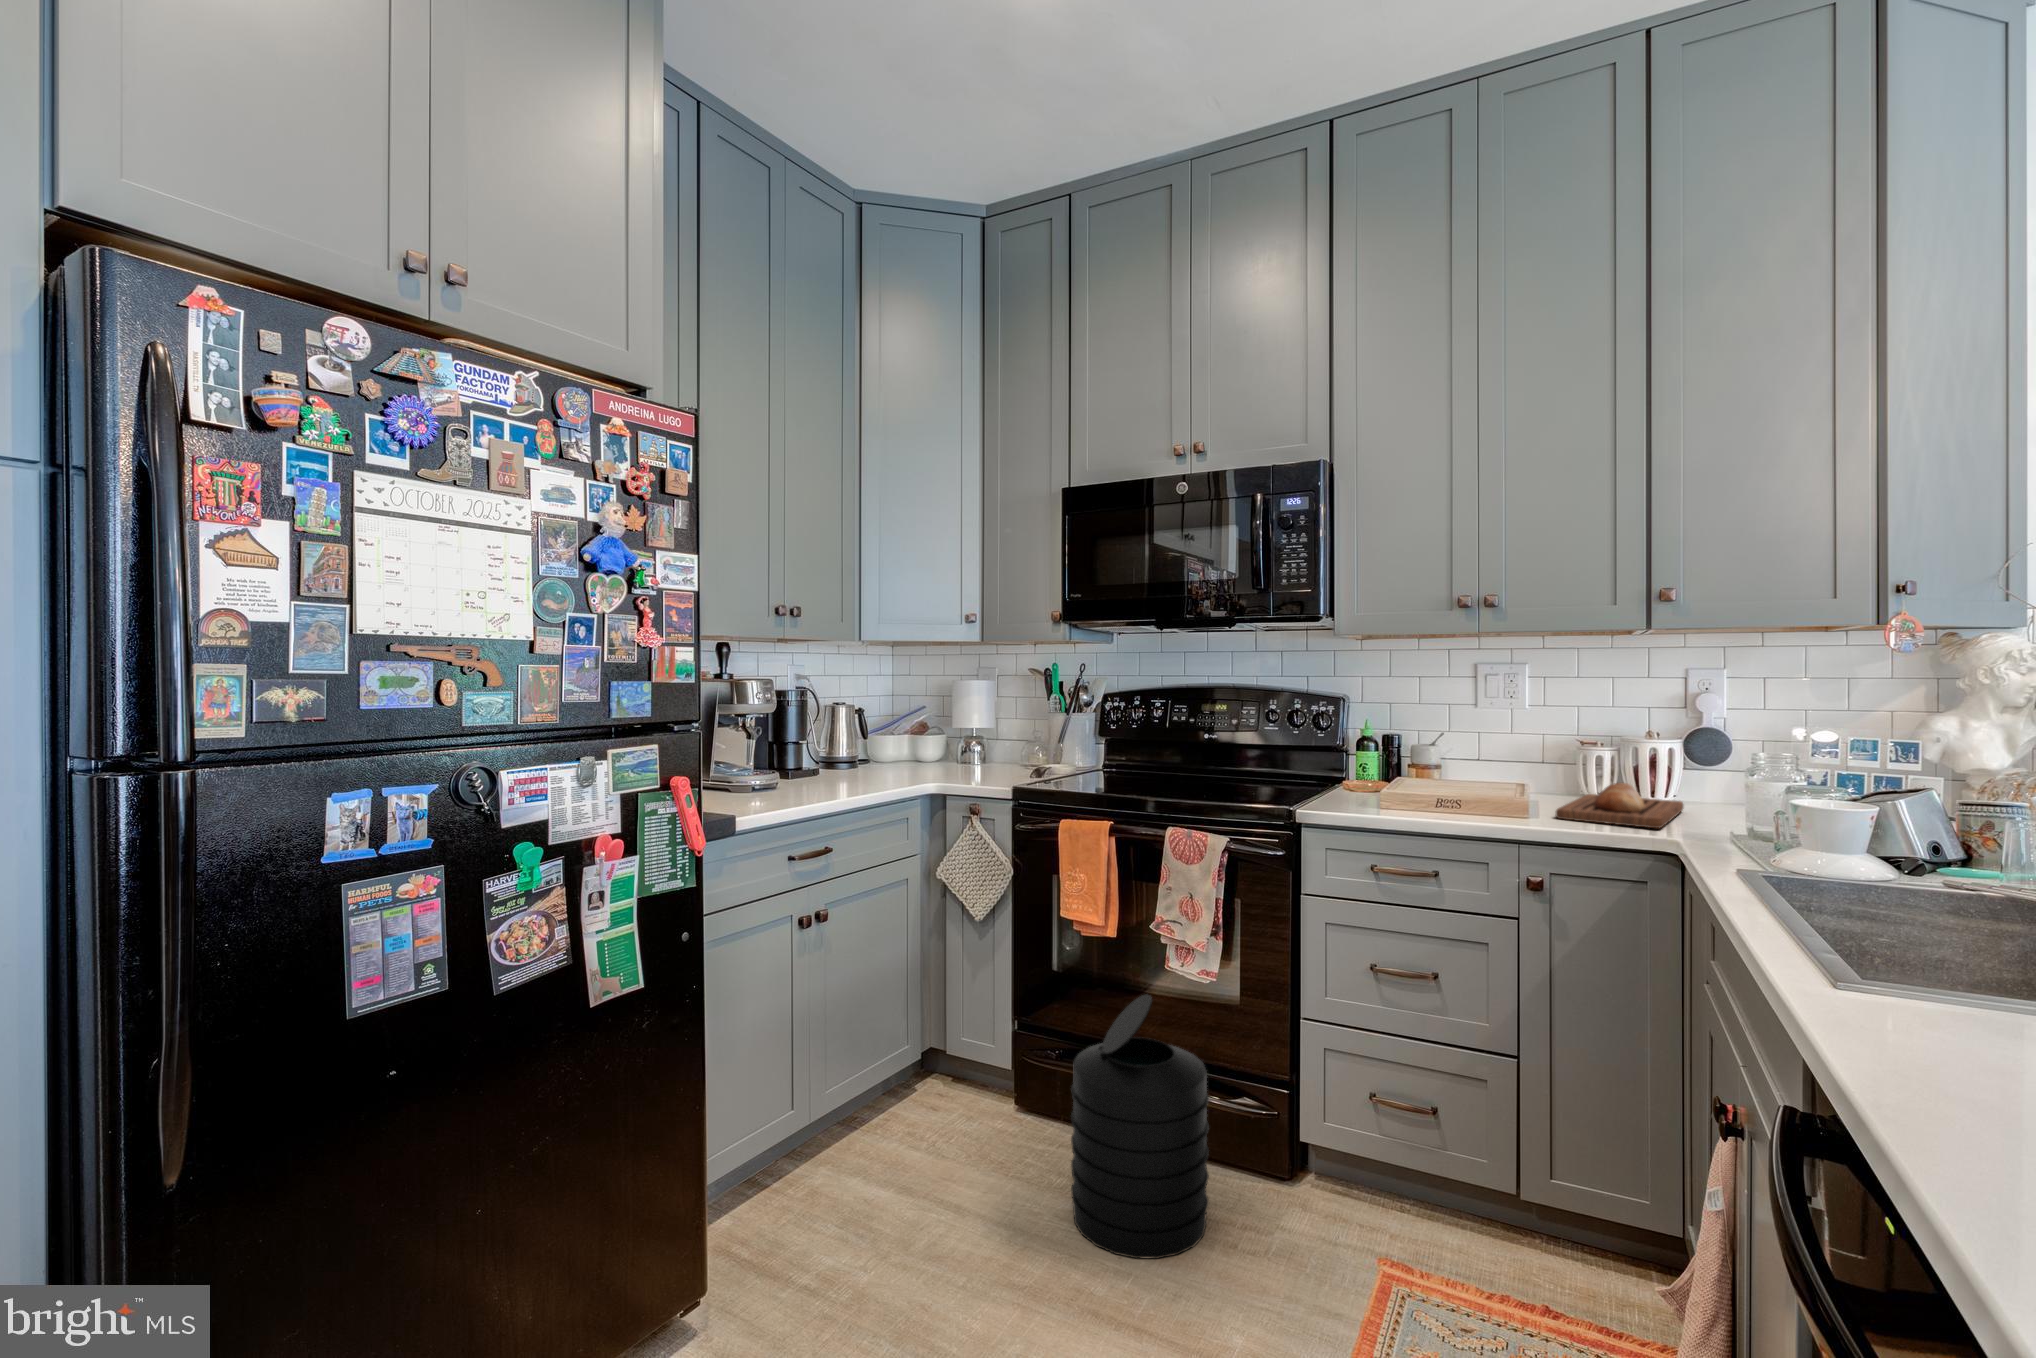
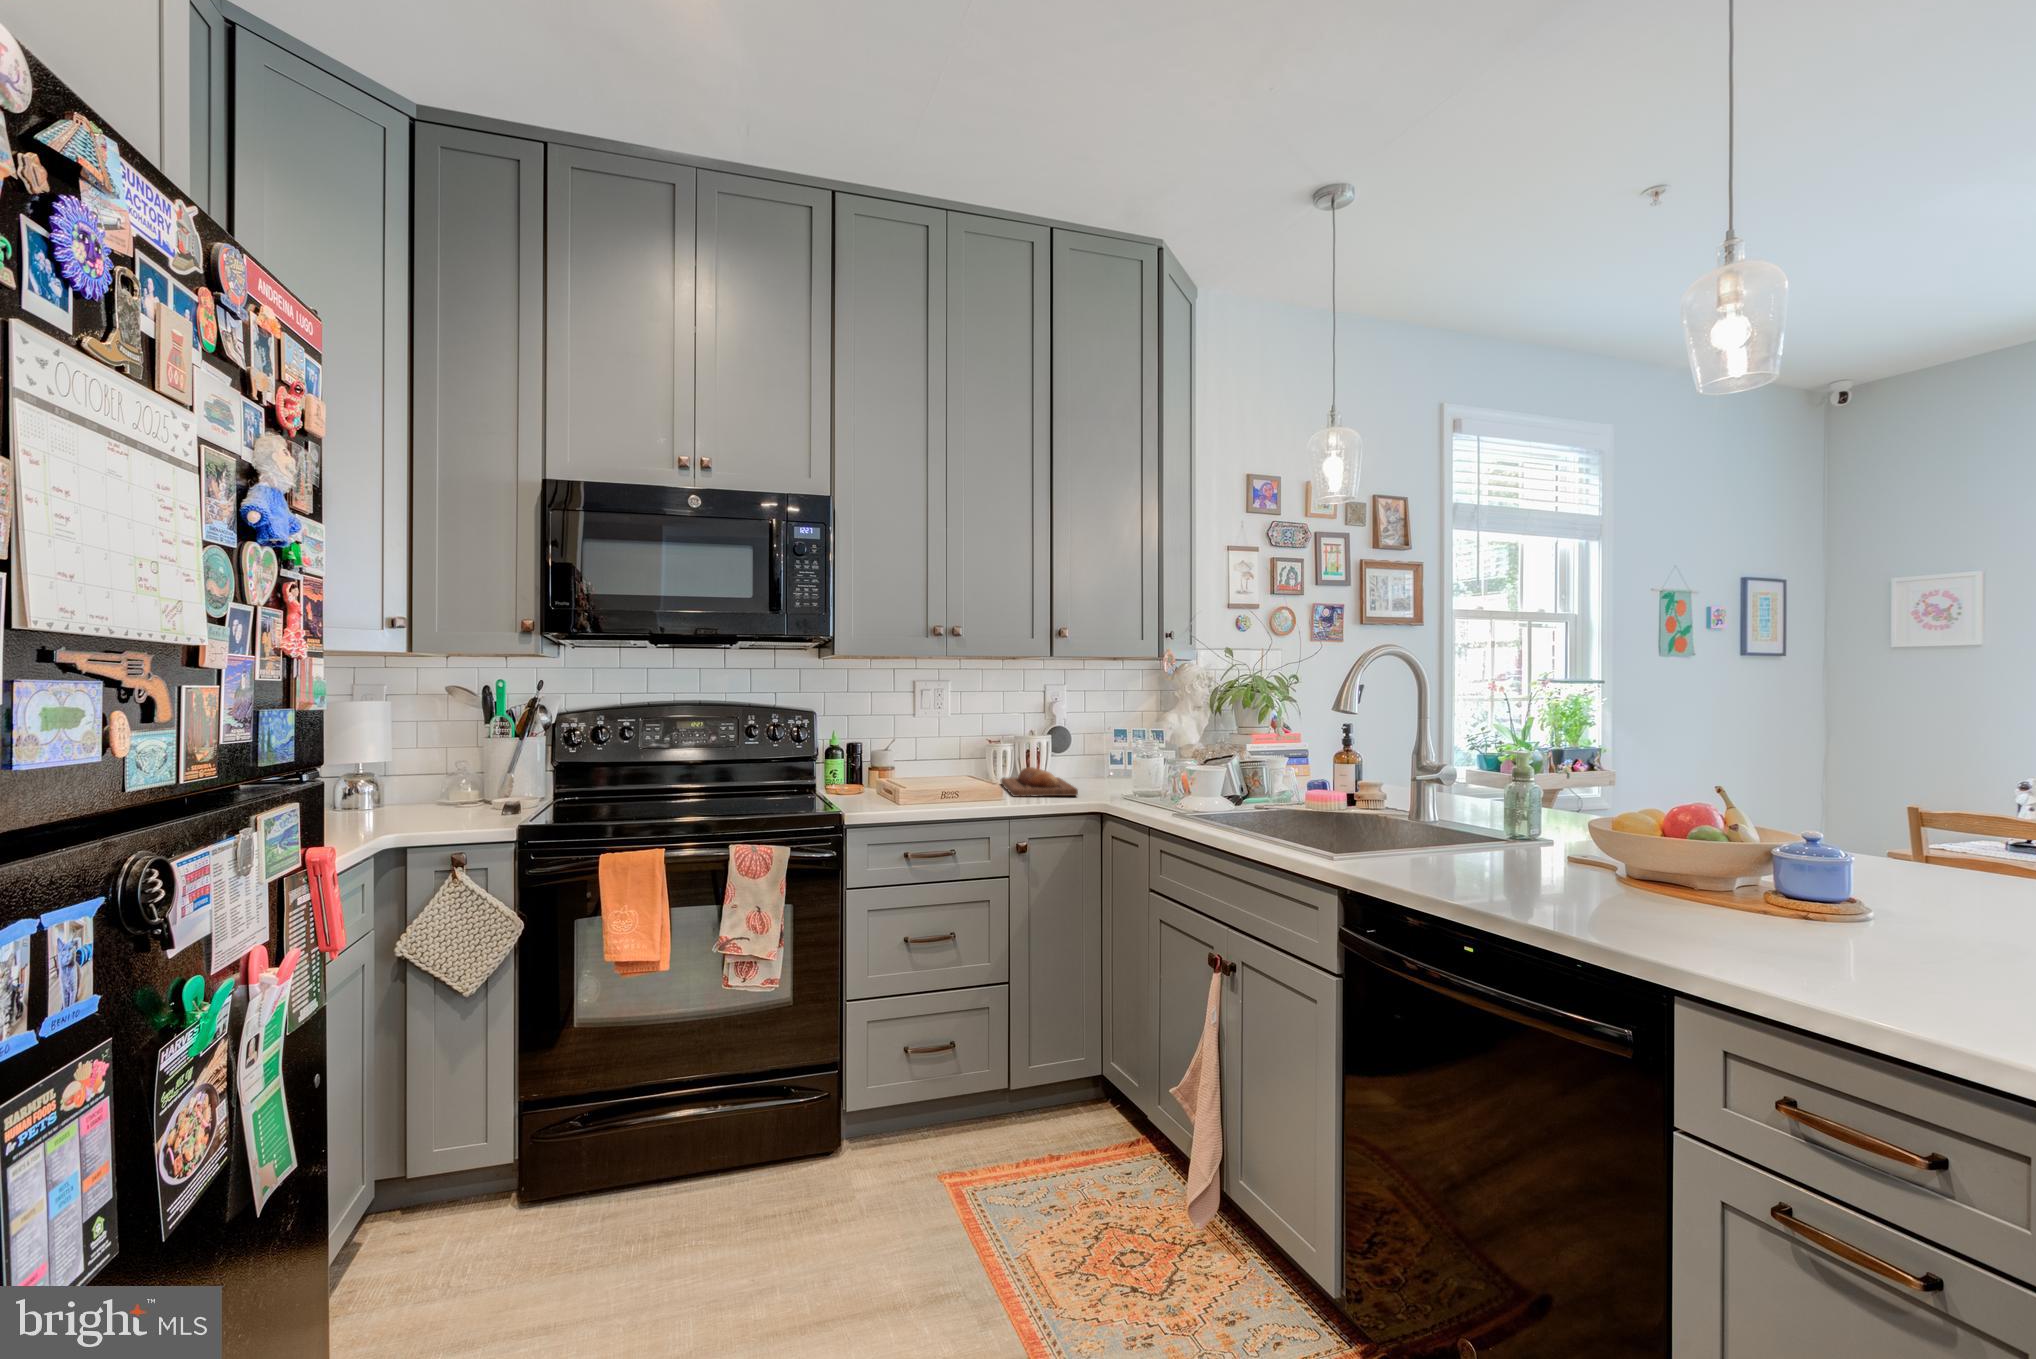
trash can: present [1071,994,1209,1259] -> none [664,1012,809,1283]

